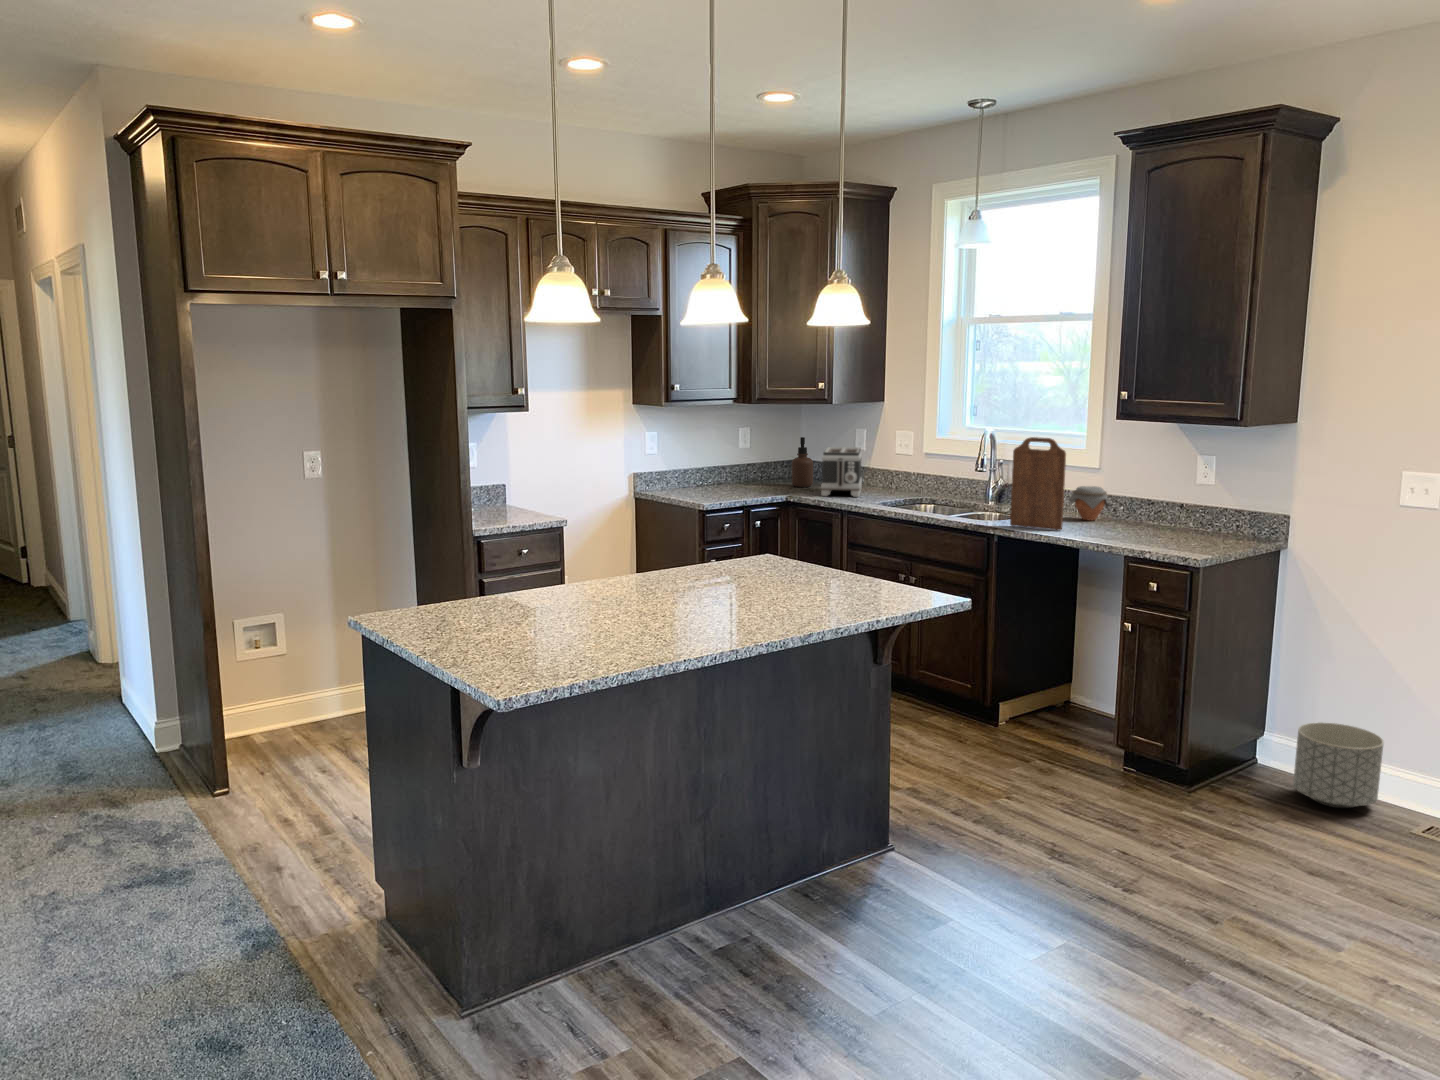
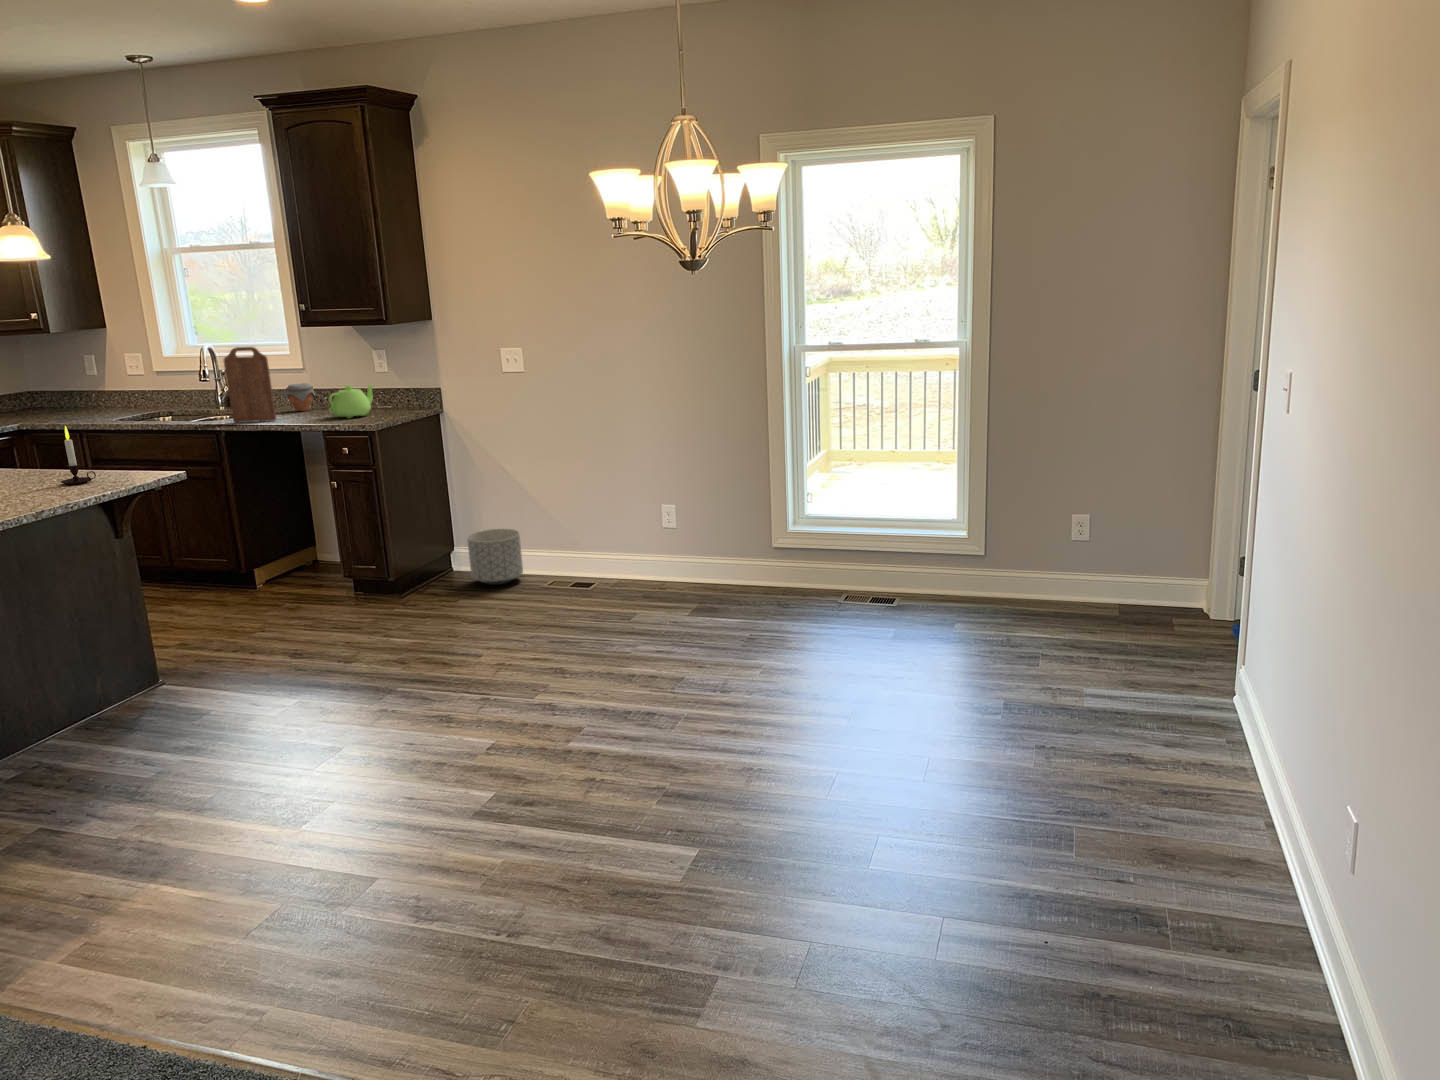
soap dispenser: present [792,437,813,487] -> none [19,369,46,417]
toaster: present [821,447,862,497] -> none [49,373,98,421]
teapot: none [1133,499,1198,541] -> present [329,384,373,418]
candle: none [831,522,871,595] -> present [61,426,96,484]

